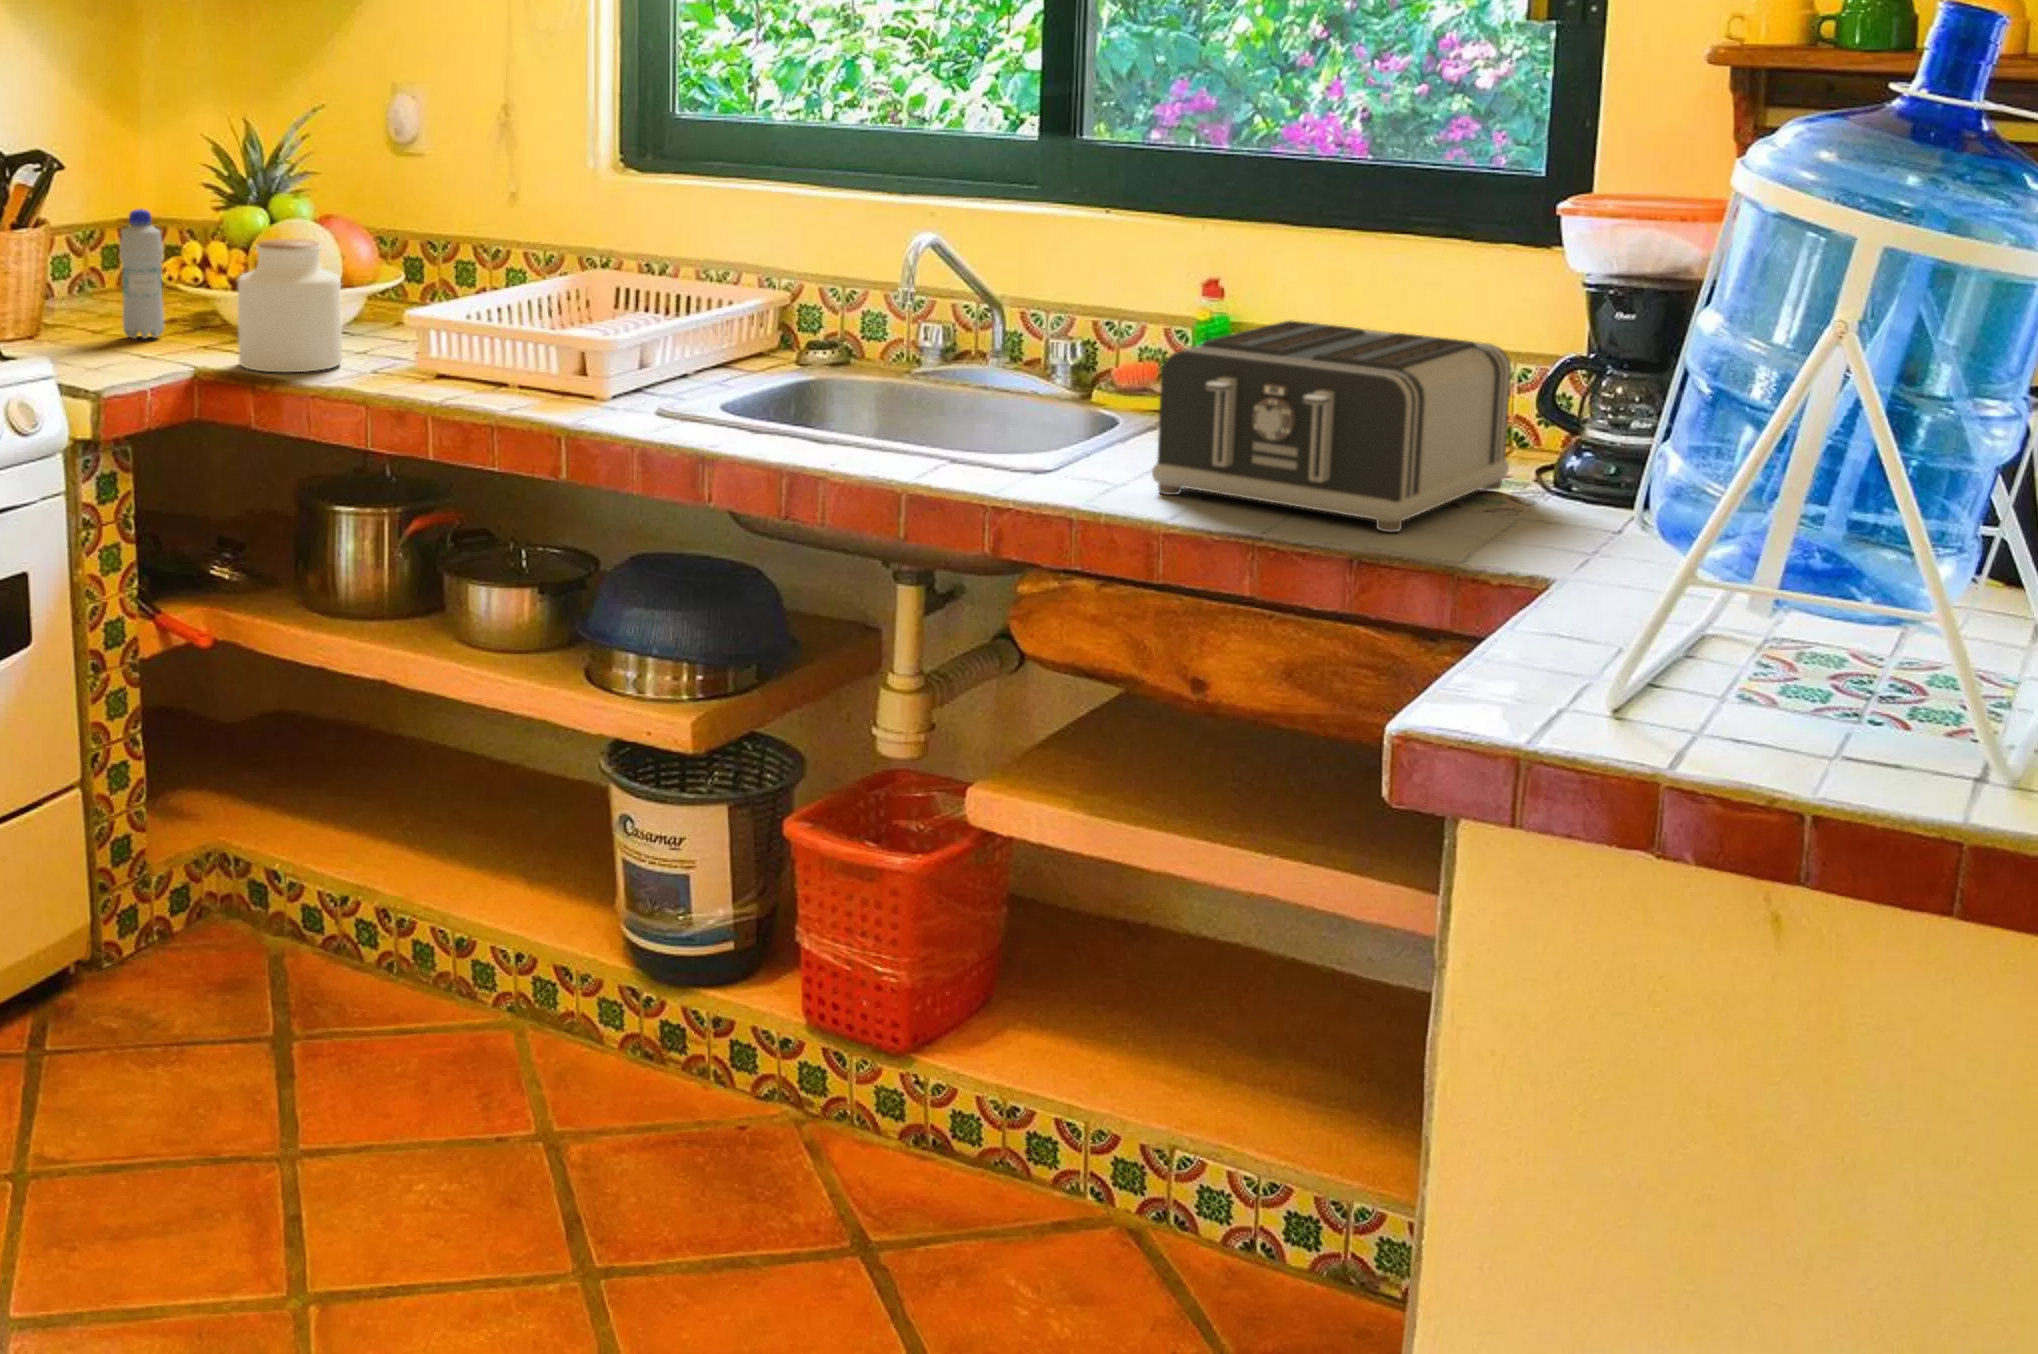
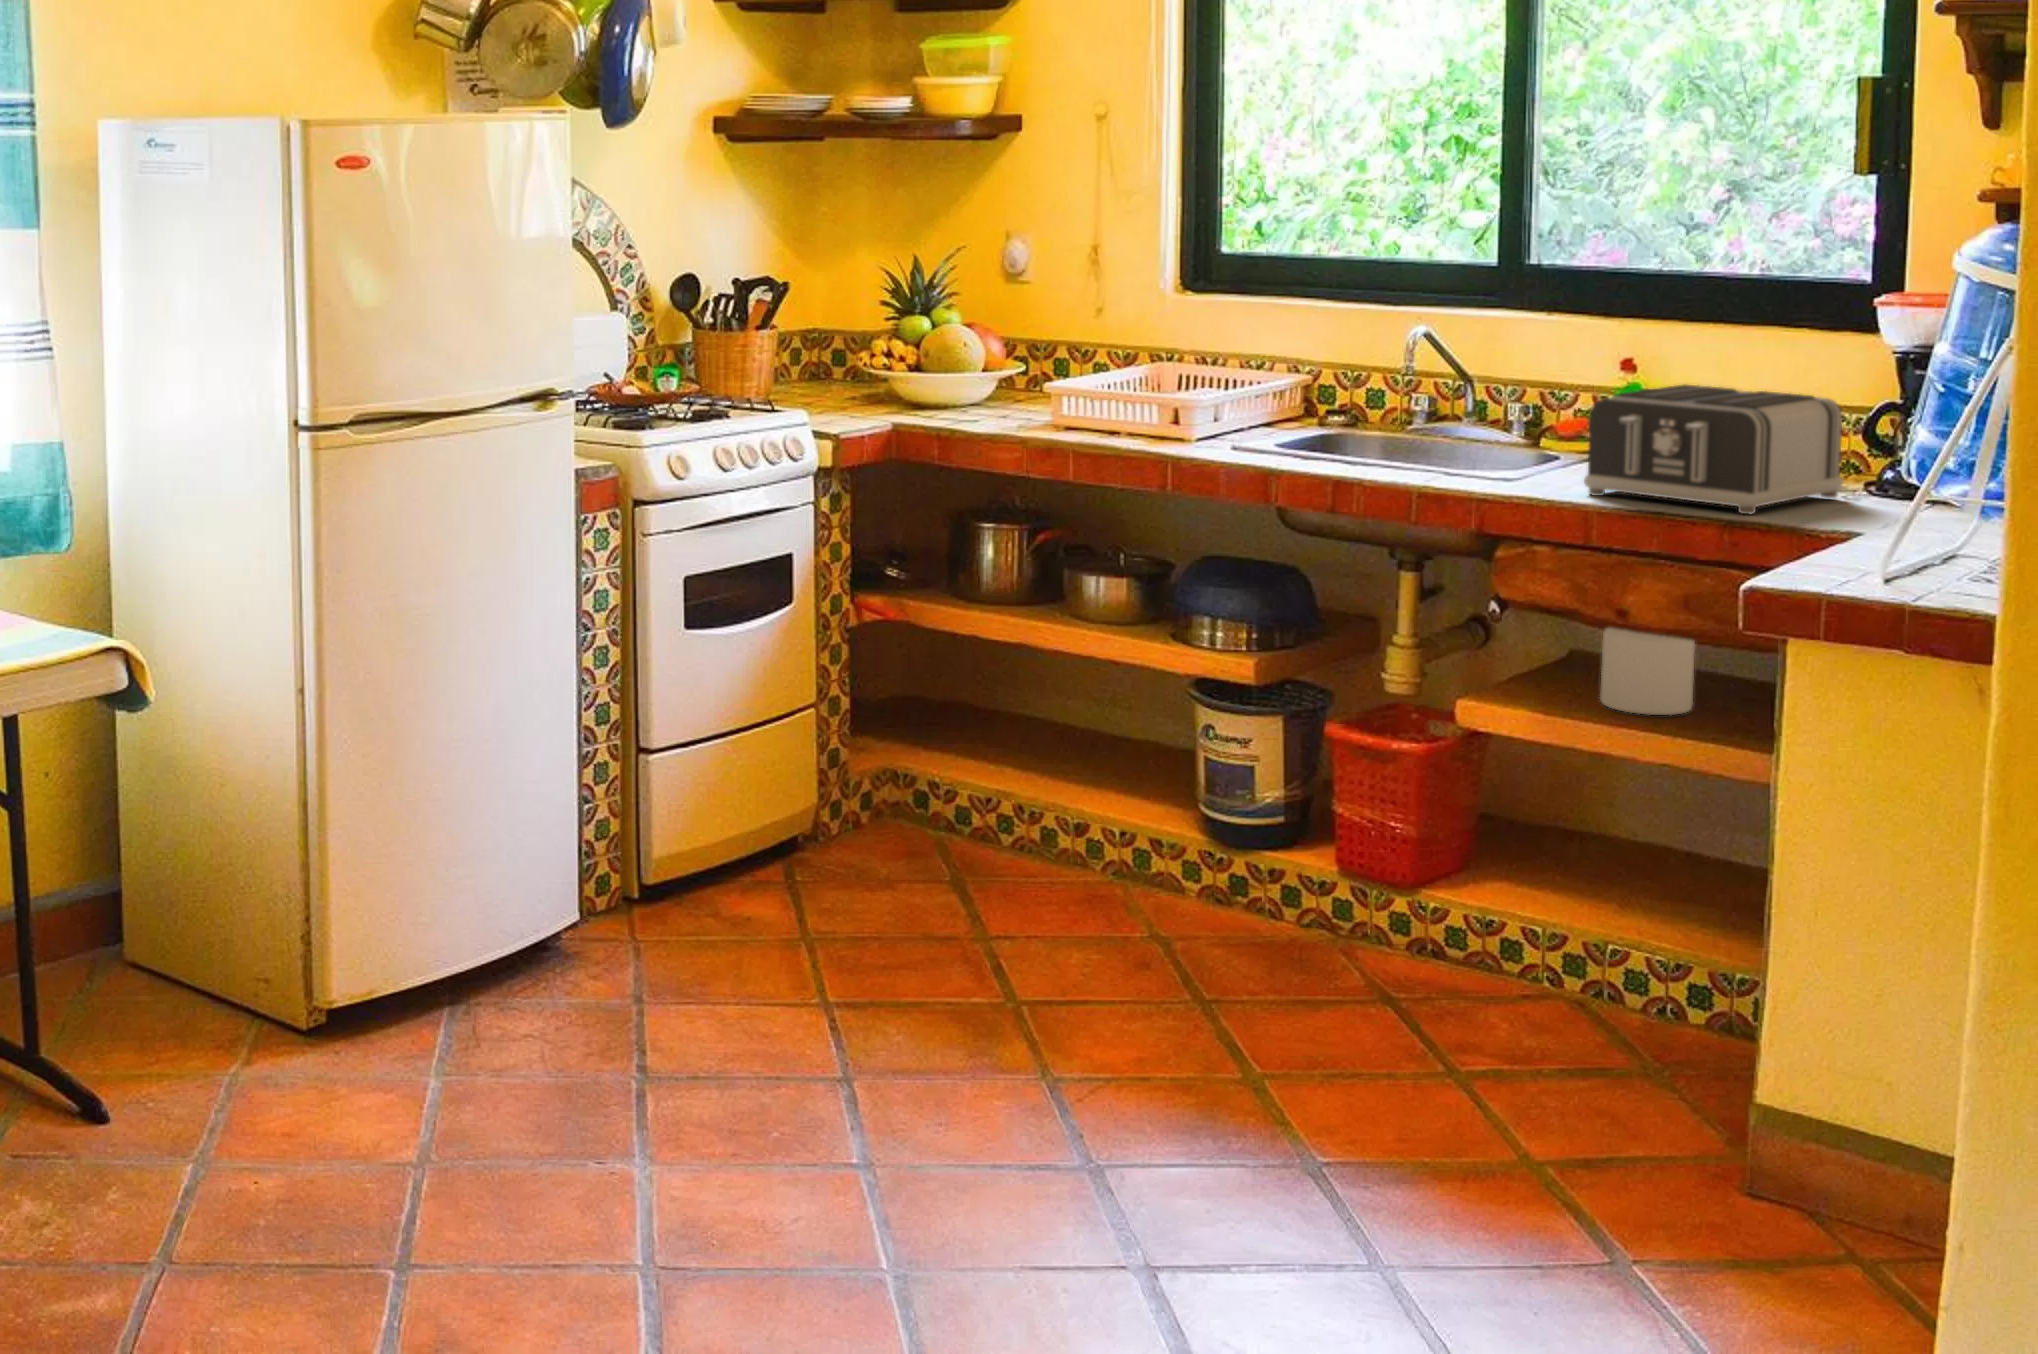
bottle: present [119,209,164,339] -> none [824,317,855,408]
jar: present [238,239,342,372] -> present [1600,628,1695,715]

